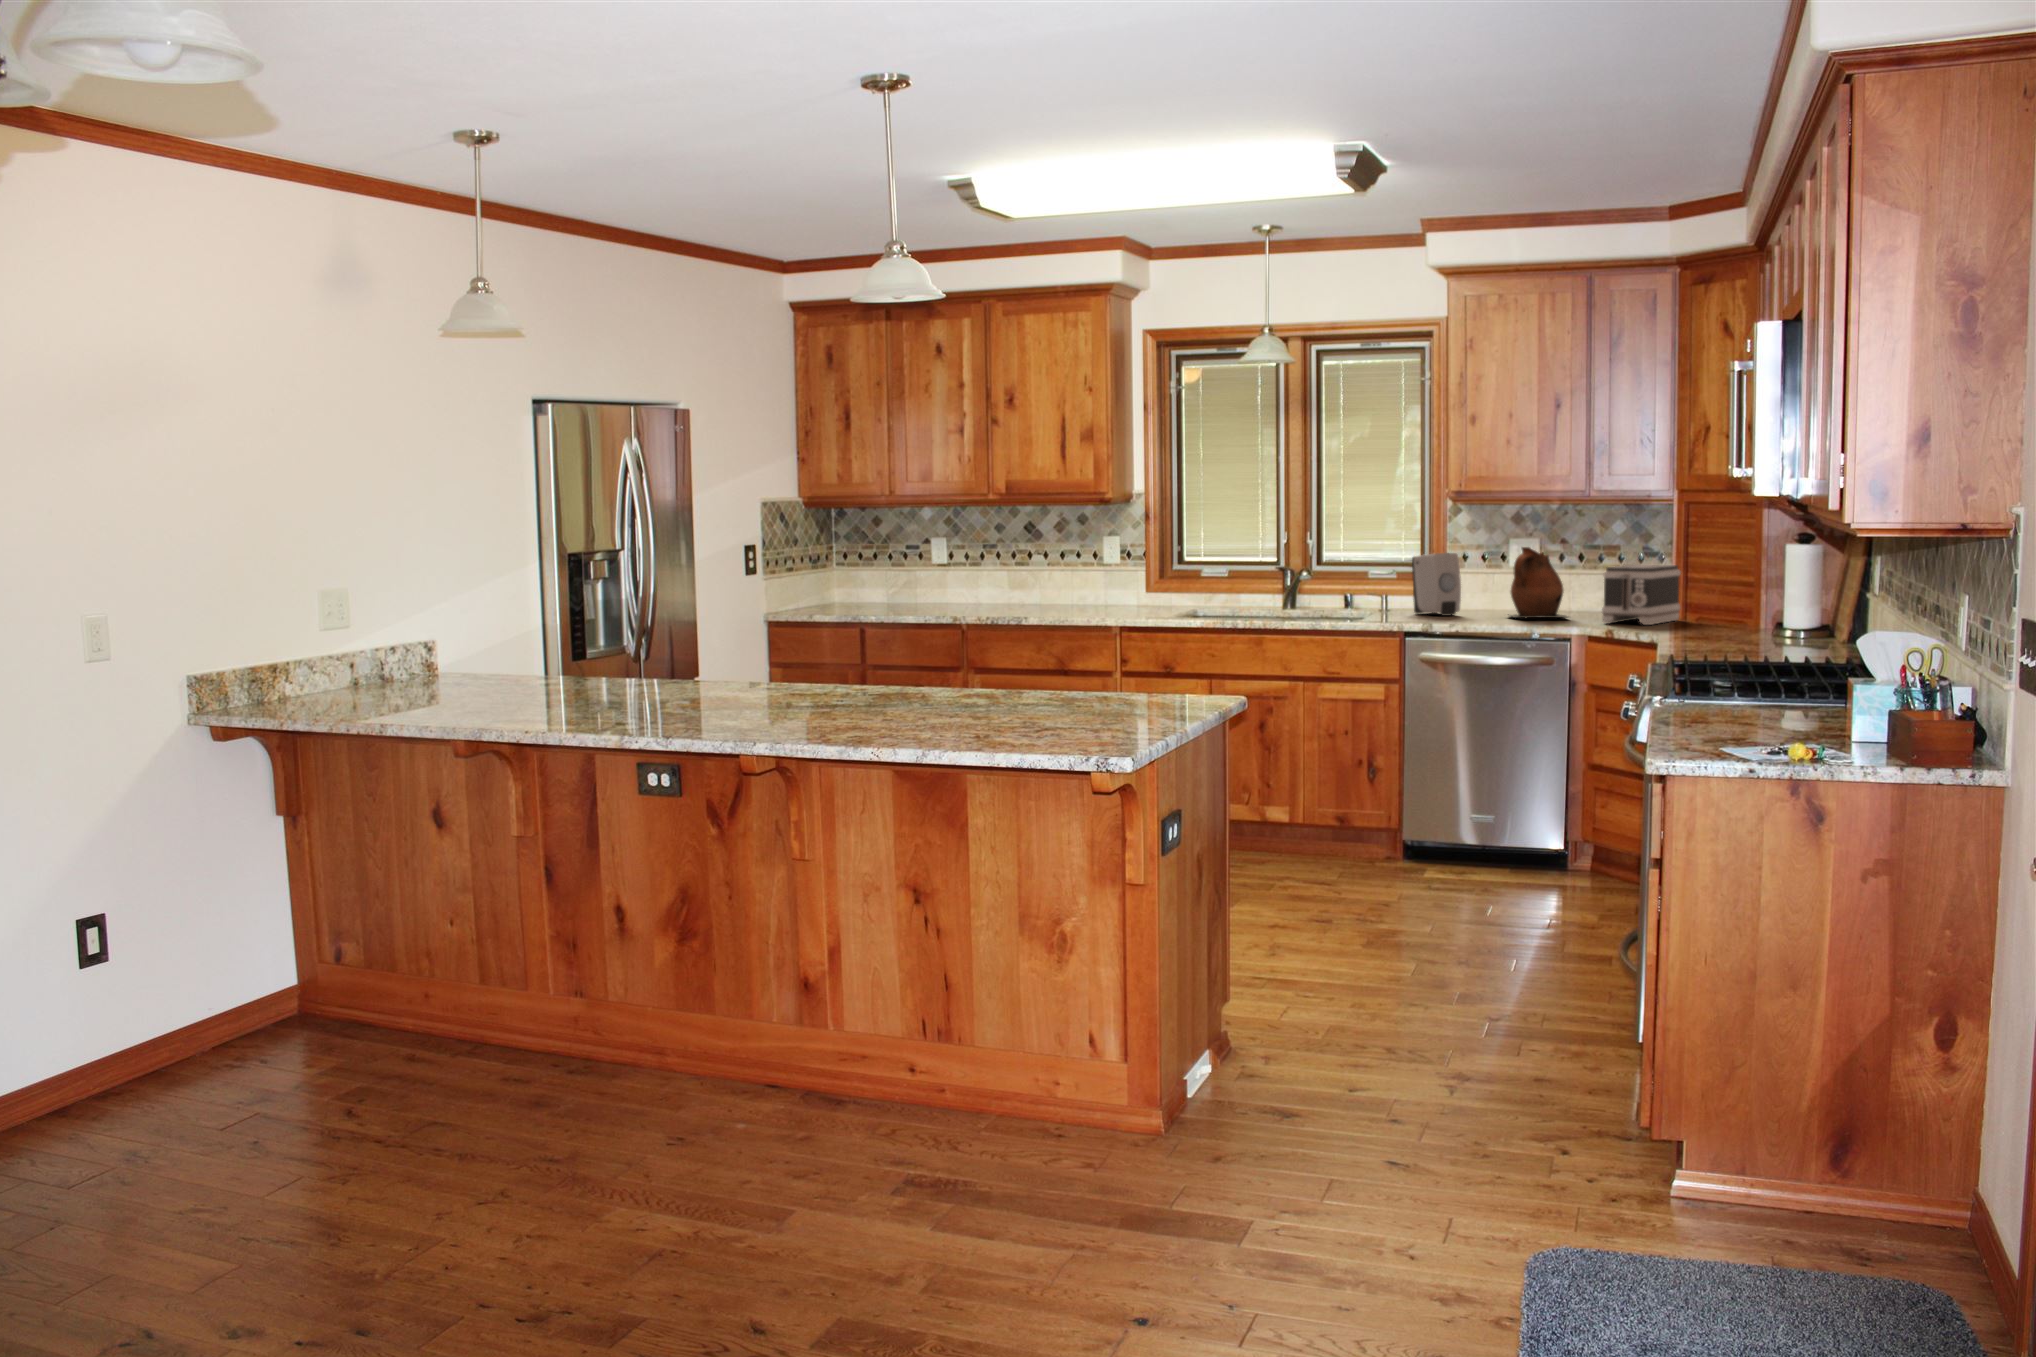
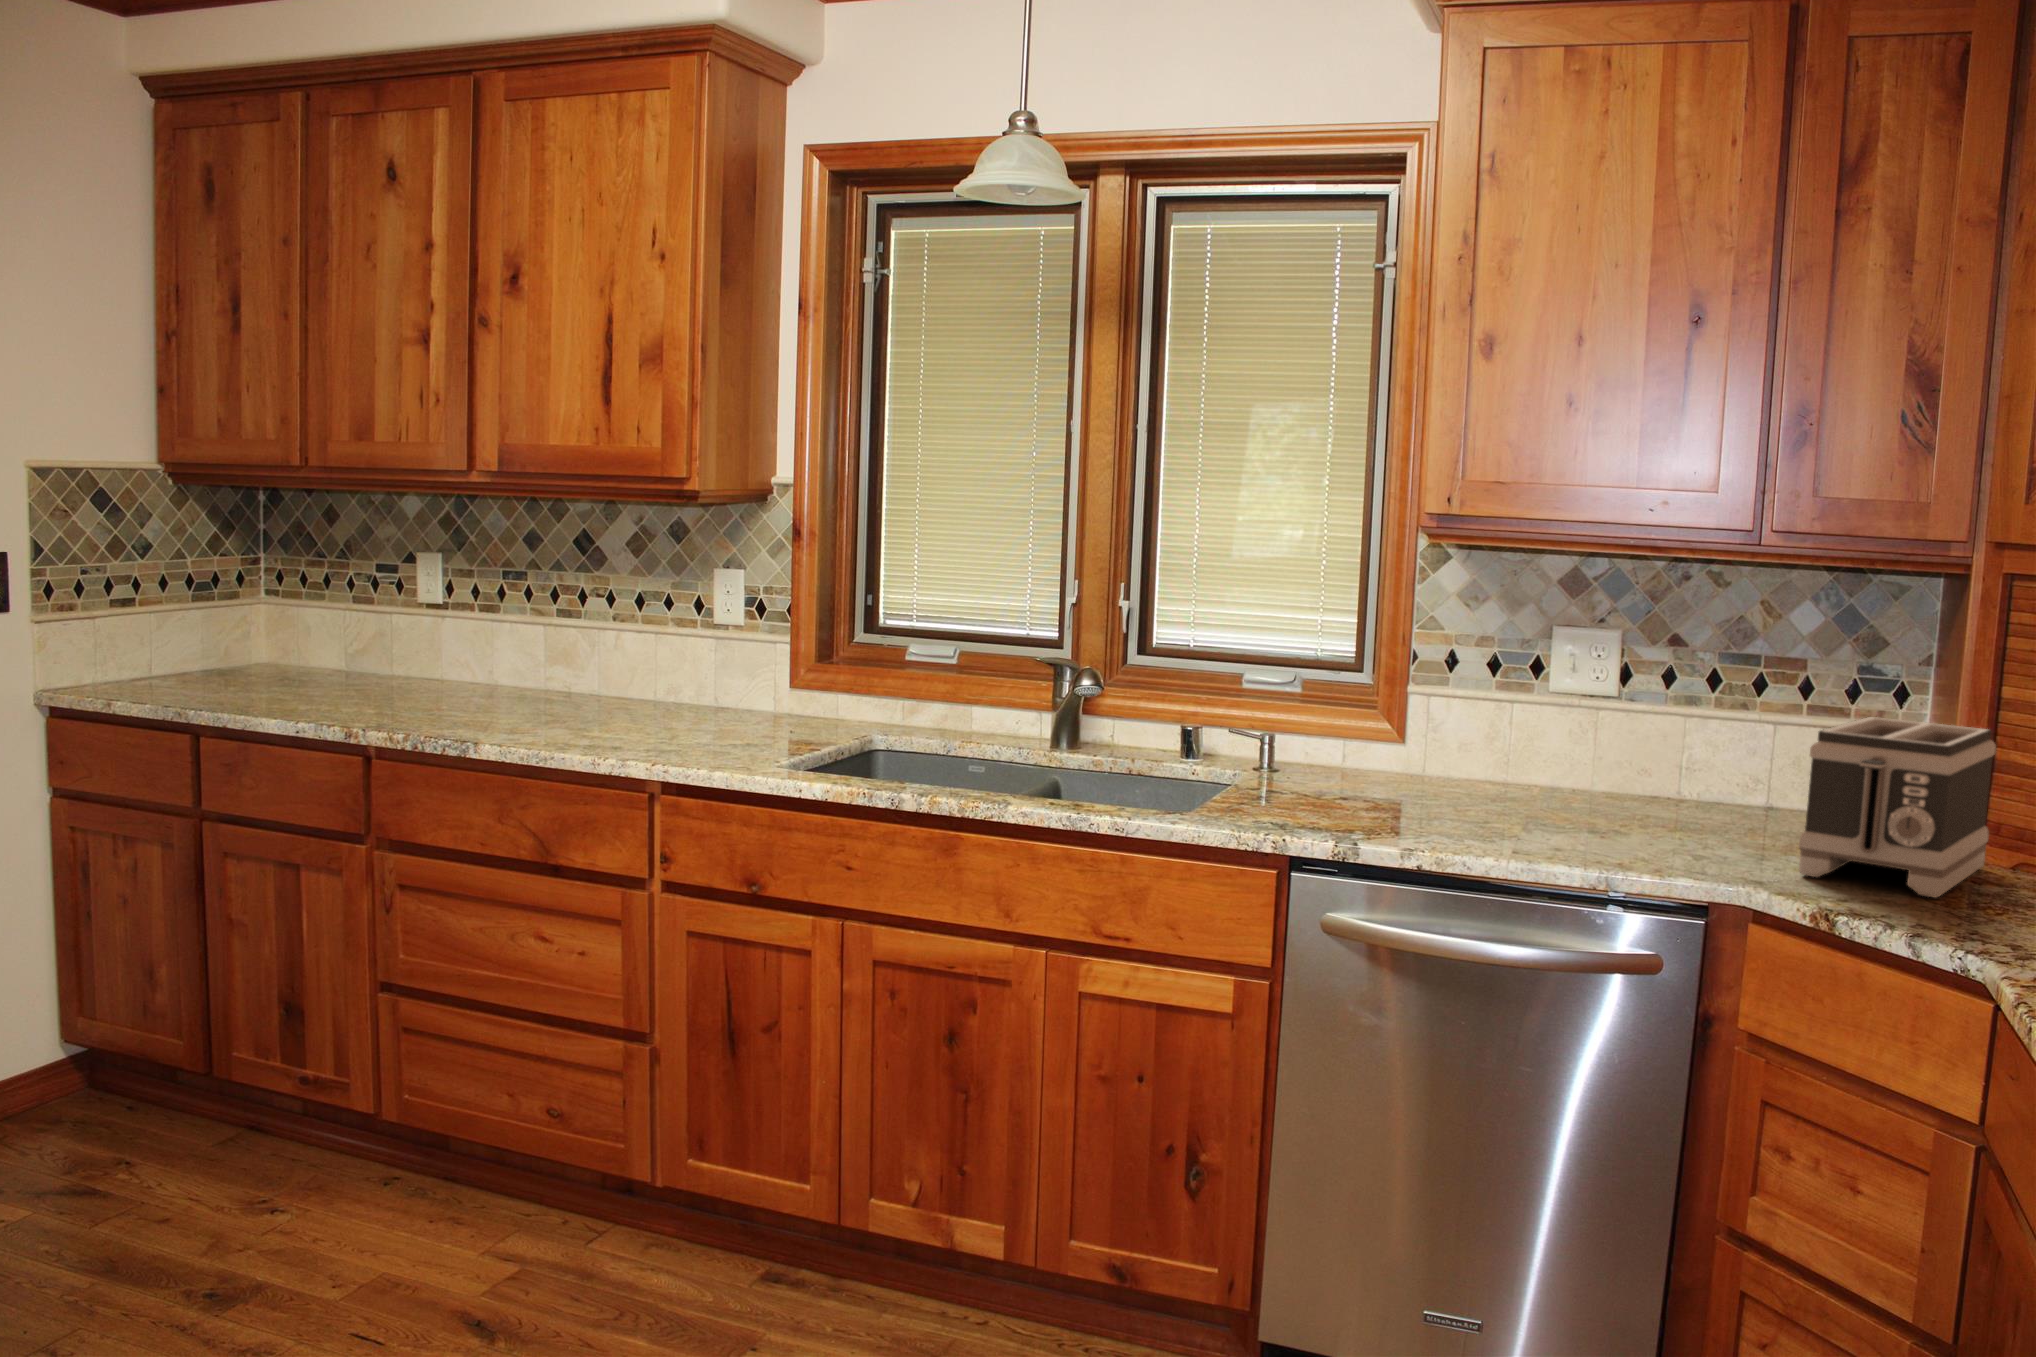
ceramic pitcher: present [1508,547,1567,618] -> none [1535,657,1703,845]
soap dispenser: present [1412,553,1461,616] -> none [1325,656,1435,803]

